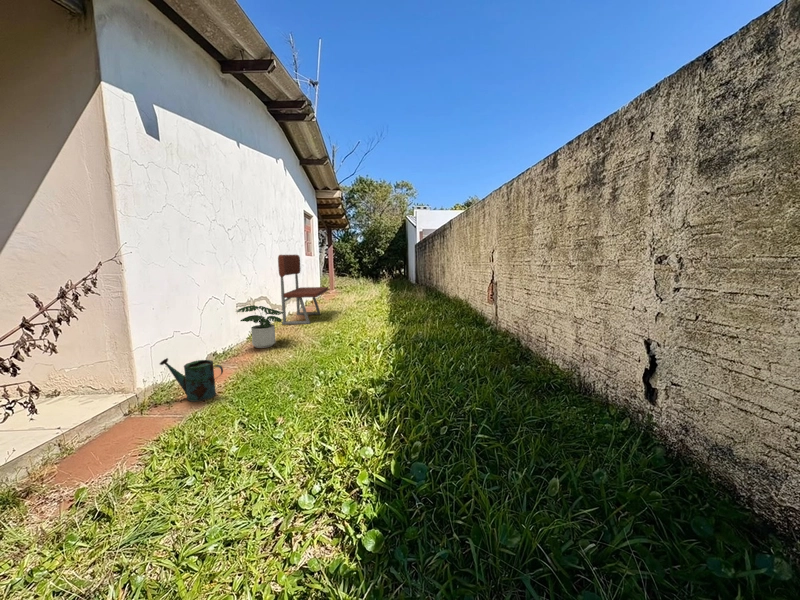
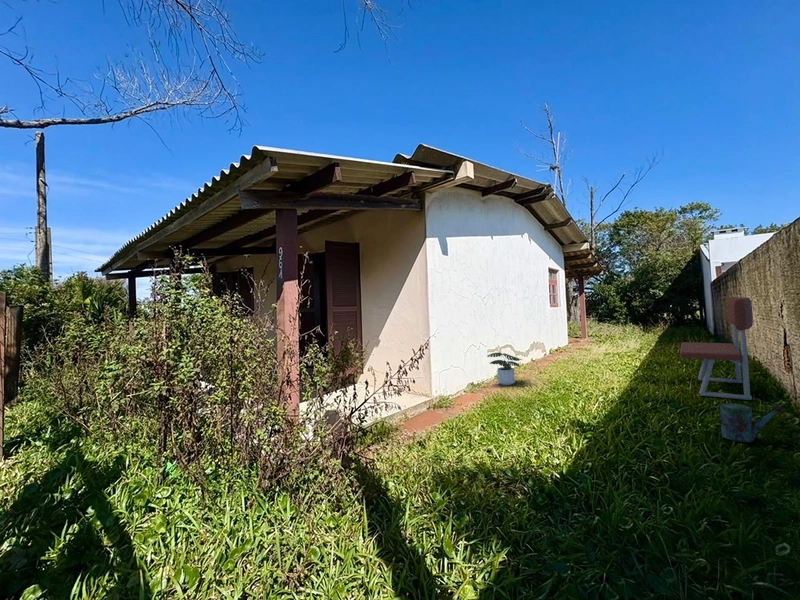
bench: present [278,255,328,325] -> present [680,297,753,400]
watering can: present [160,358,223,402] -> present [709,403,784,442]

